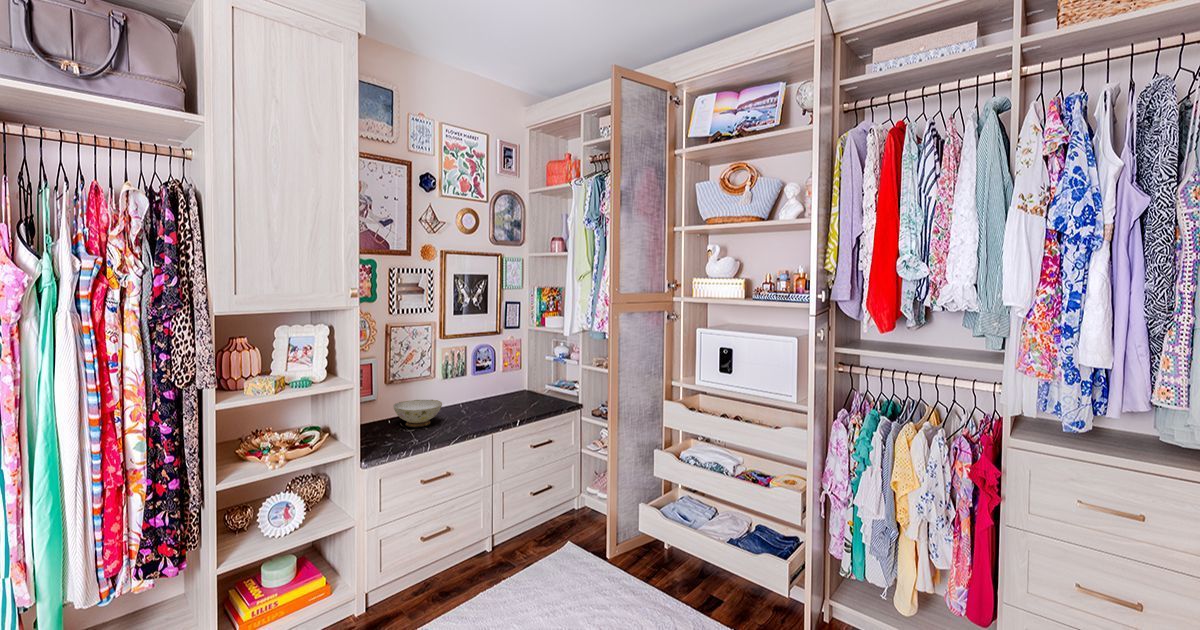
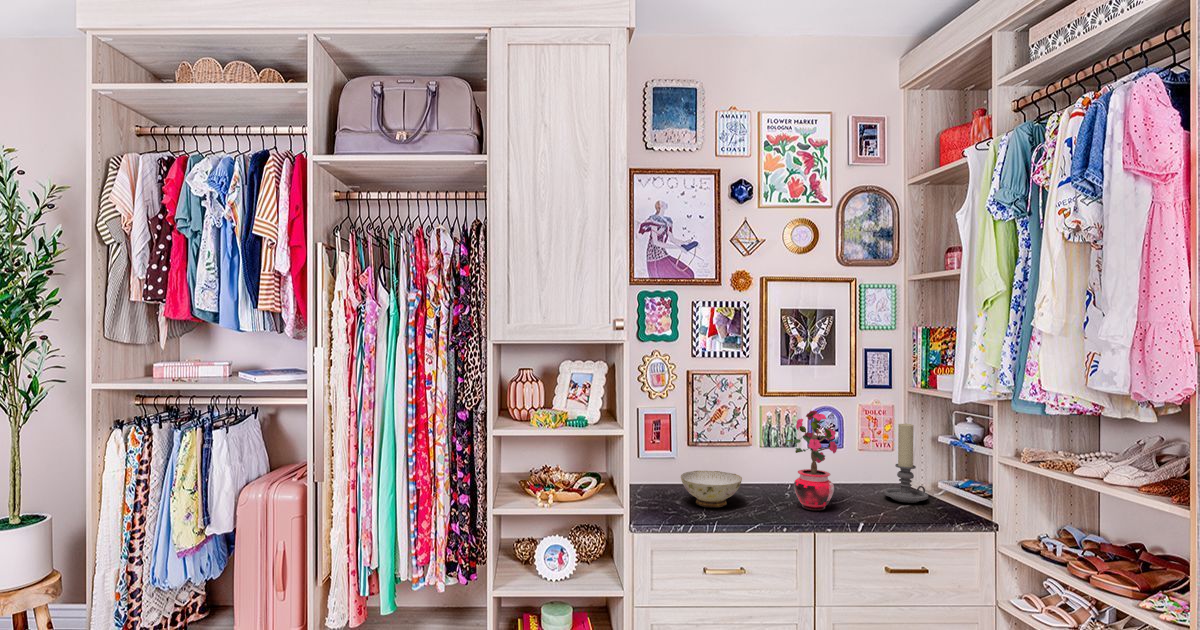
potted plant: none [471,347,508,416] -> present [785,411,837,511]
candle holder: none [524,351,550,402] -> present [883,424,928,503]

